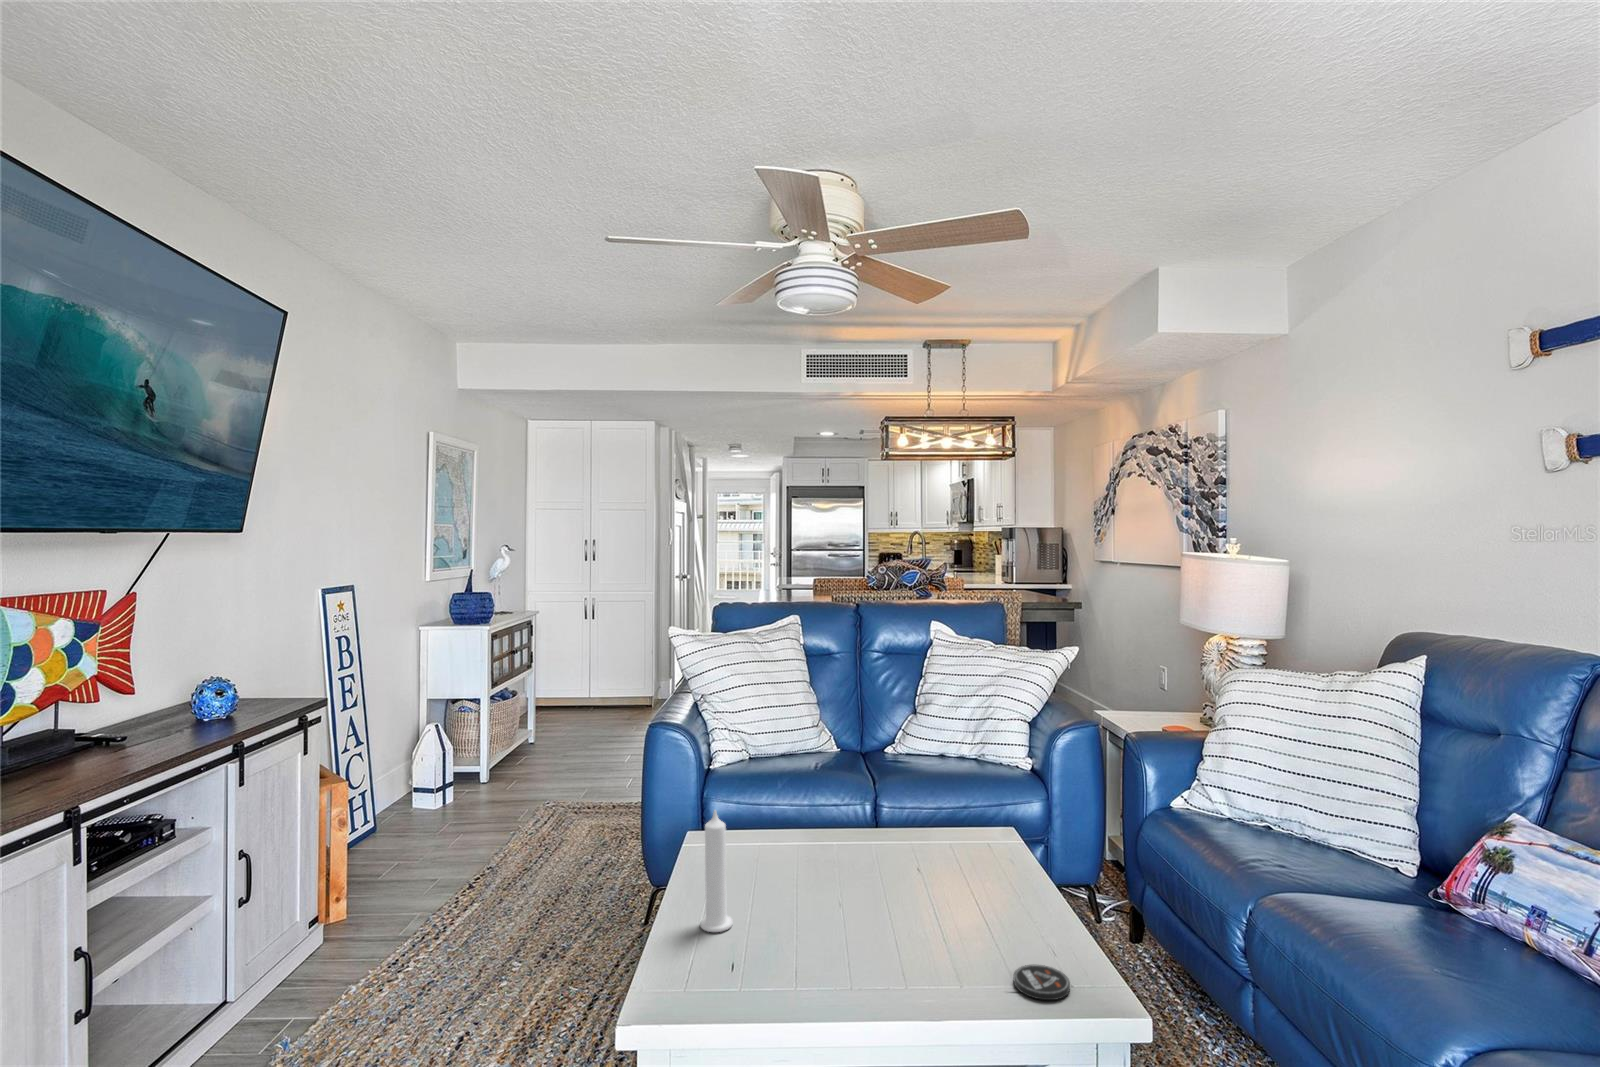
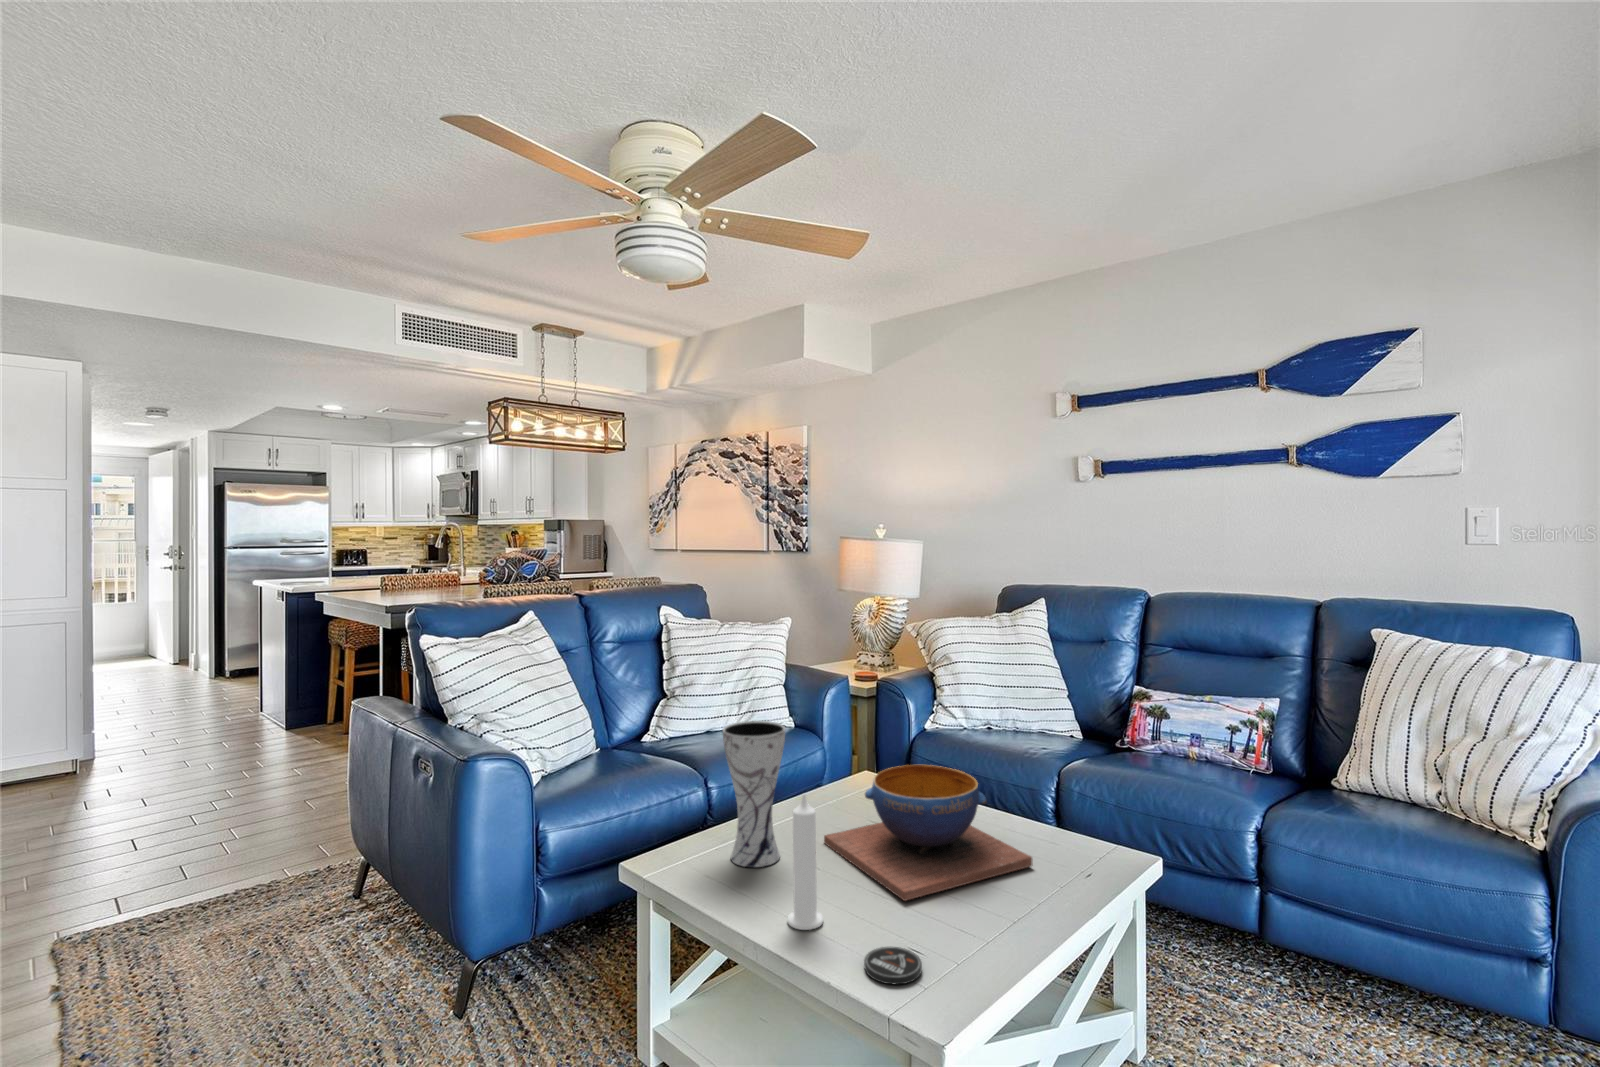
vase: none [745,740,803,876] -> present [723,721,785,867]
decorative bowl: none [805,818,992,968] -> present [824,765,1032,901]
coaster: present [1014,965,1070,1000] -> present [864,947,922,984]

